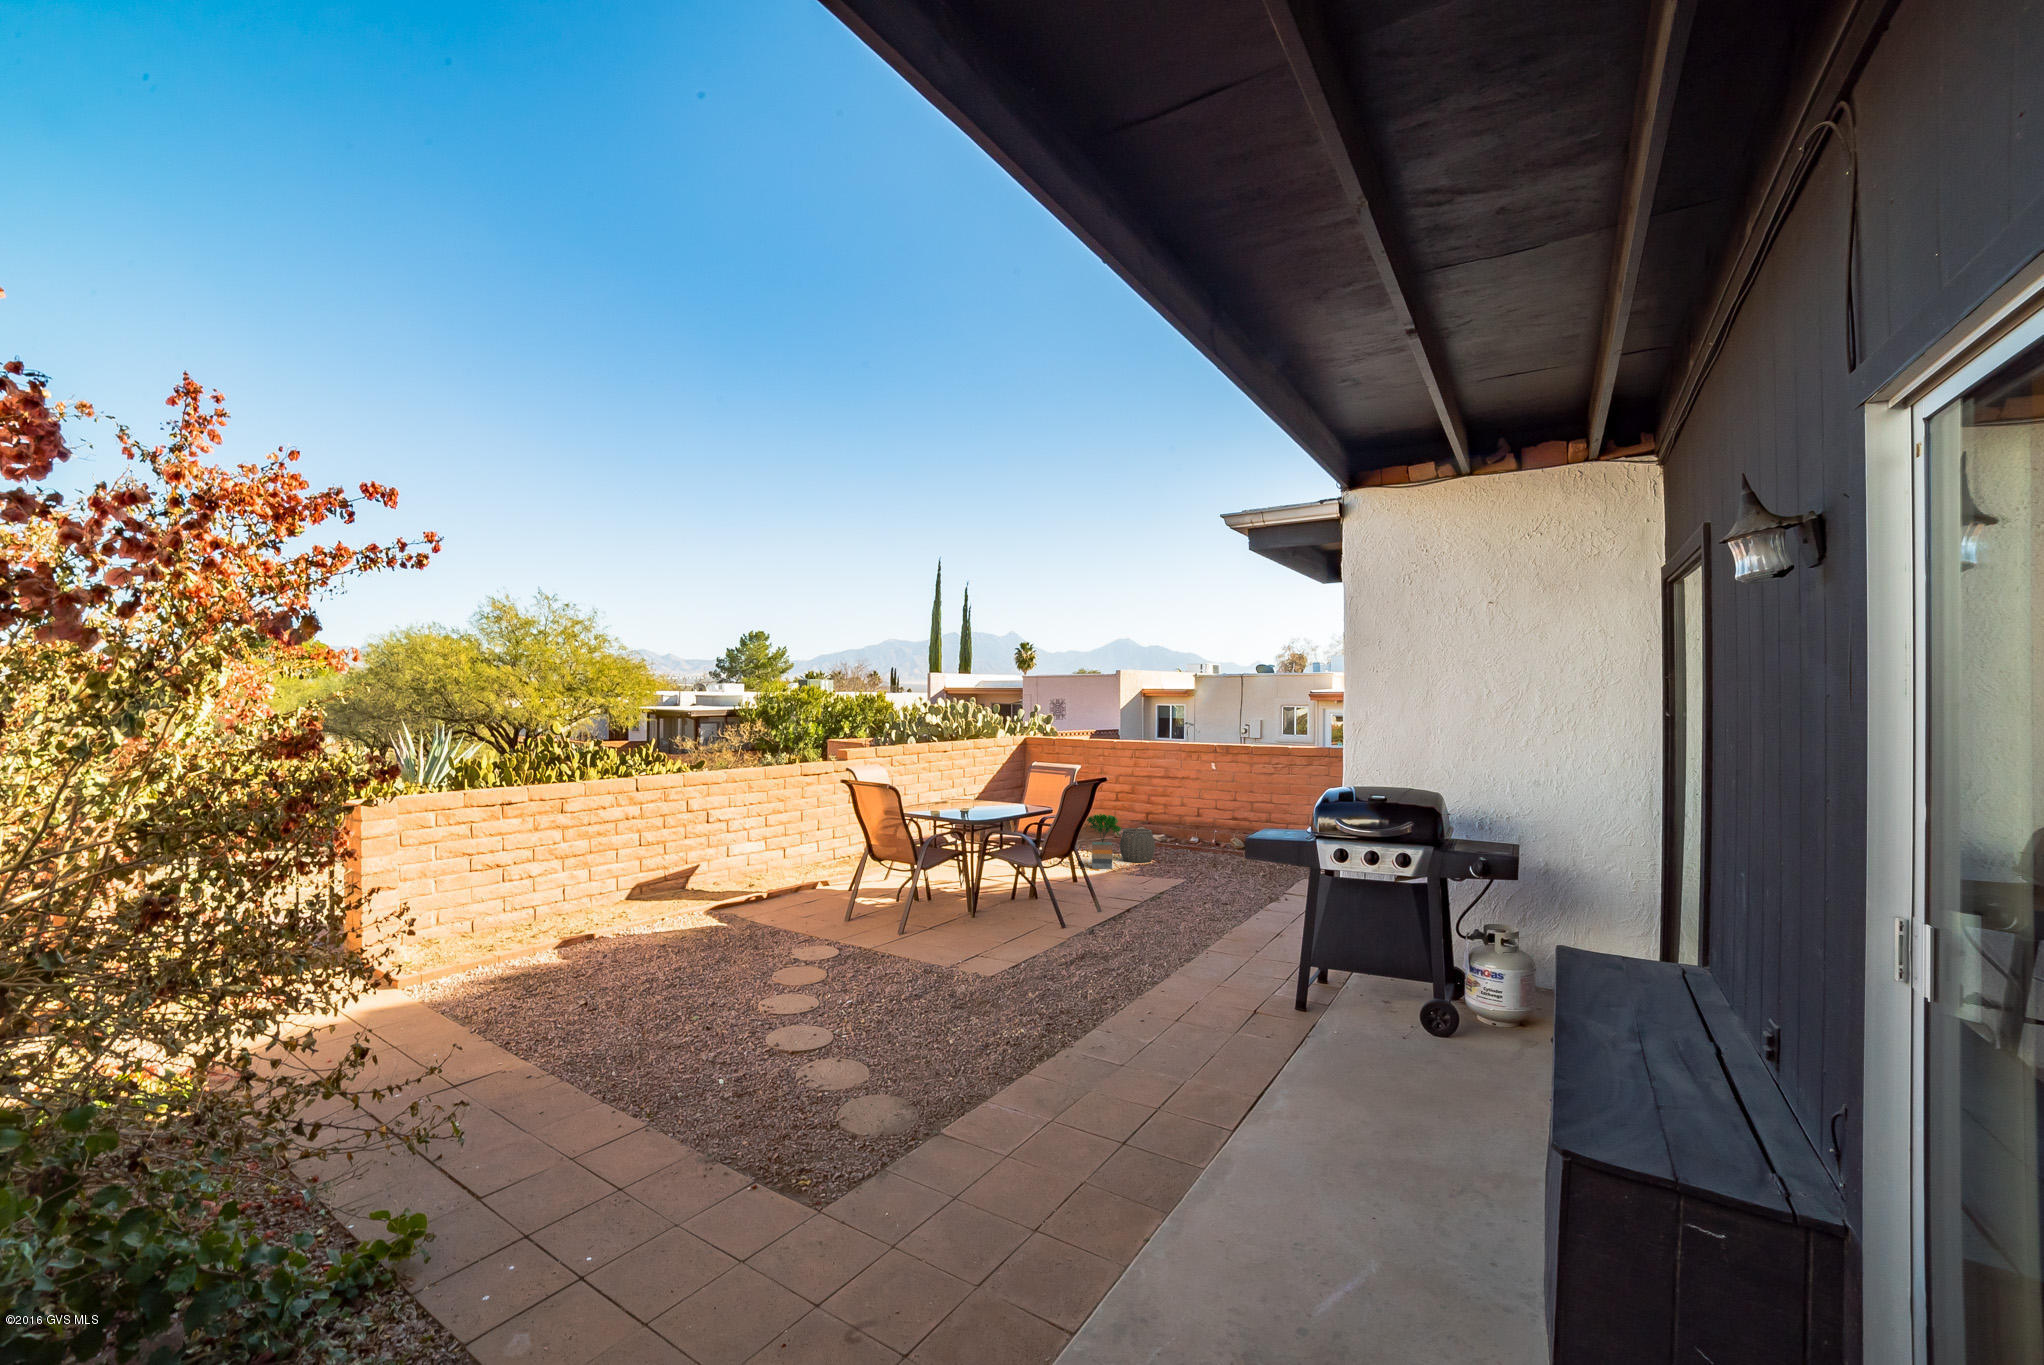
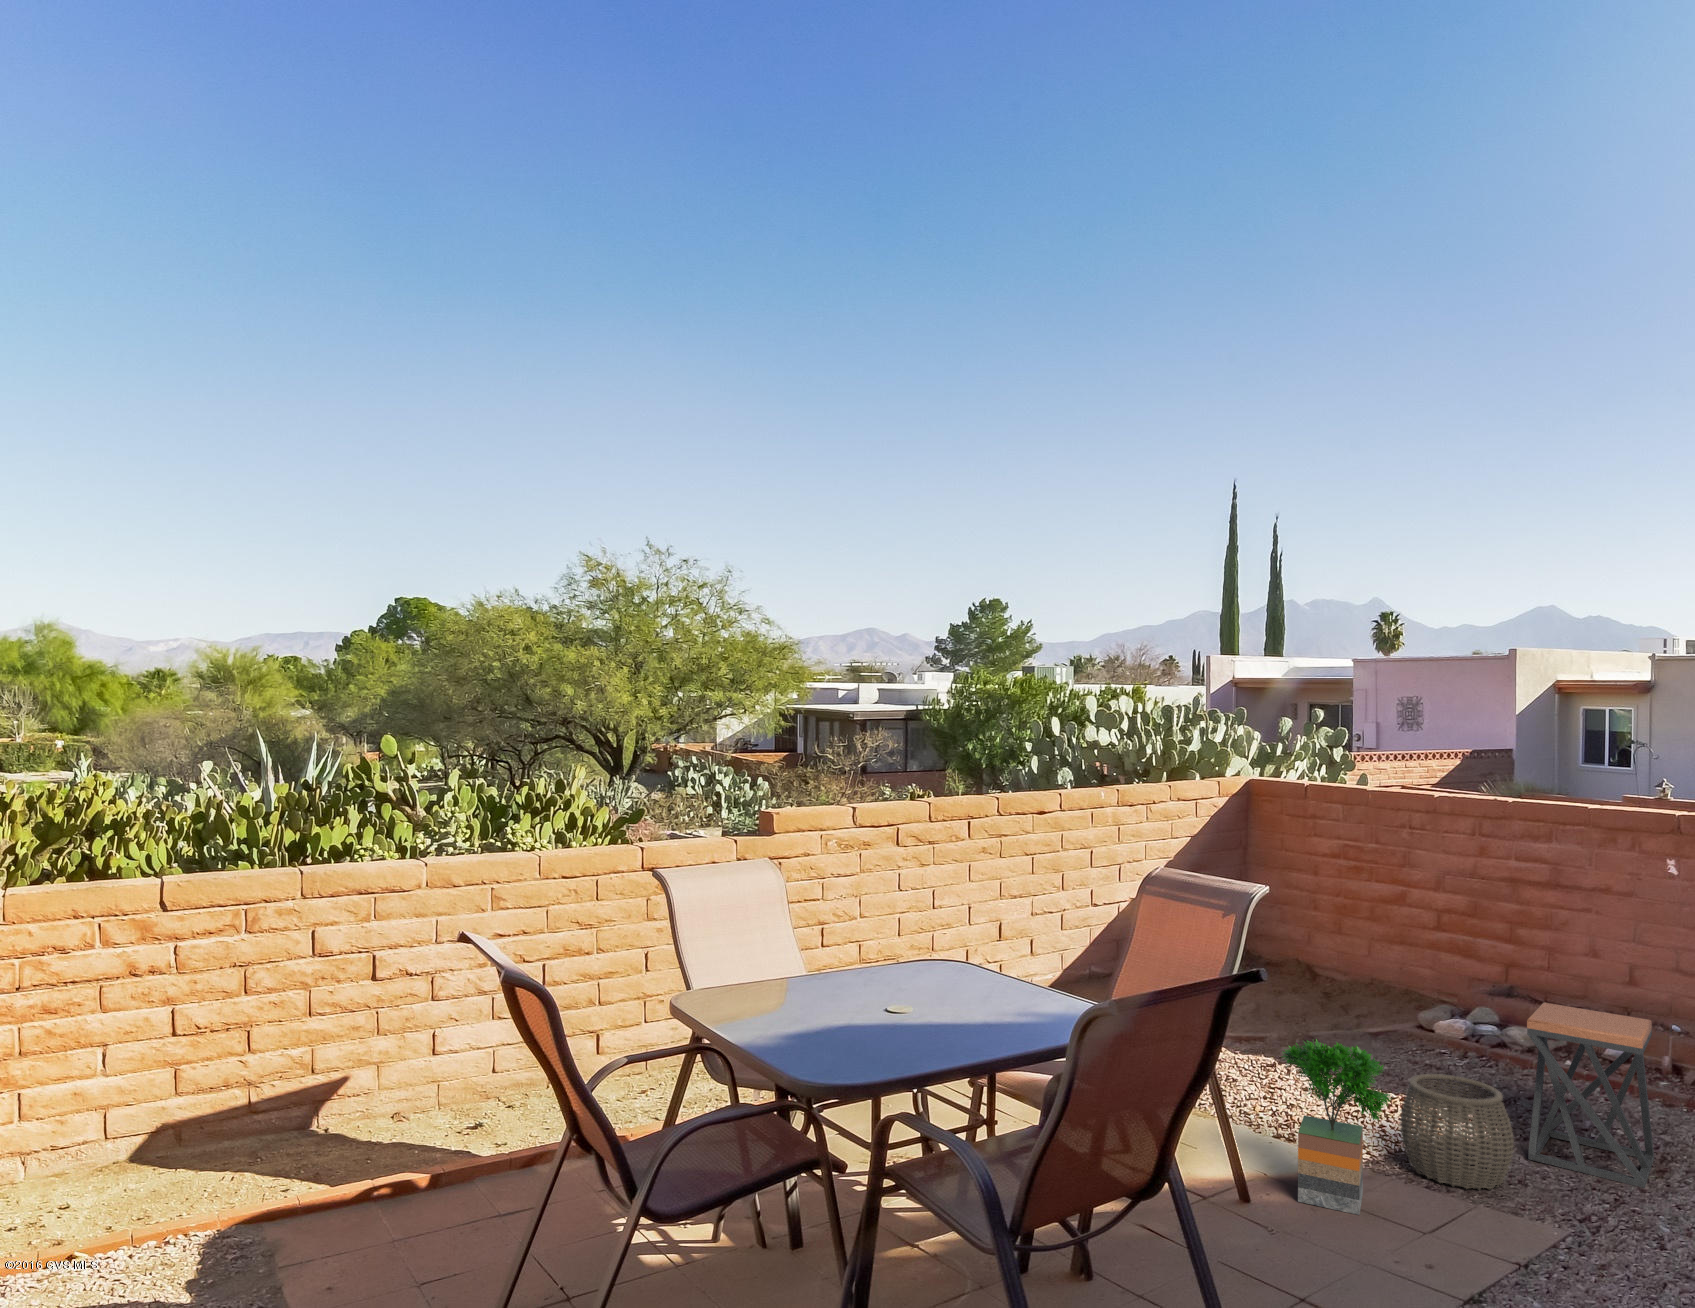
stool: none [1158,805,1195,858] -> present [1527,1003,1654,1188]

